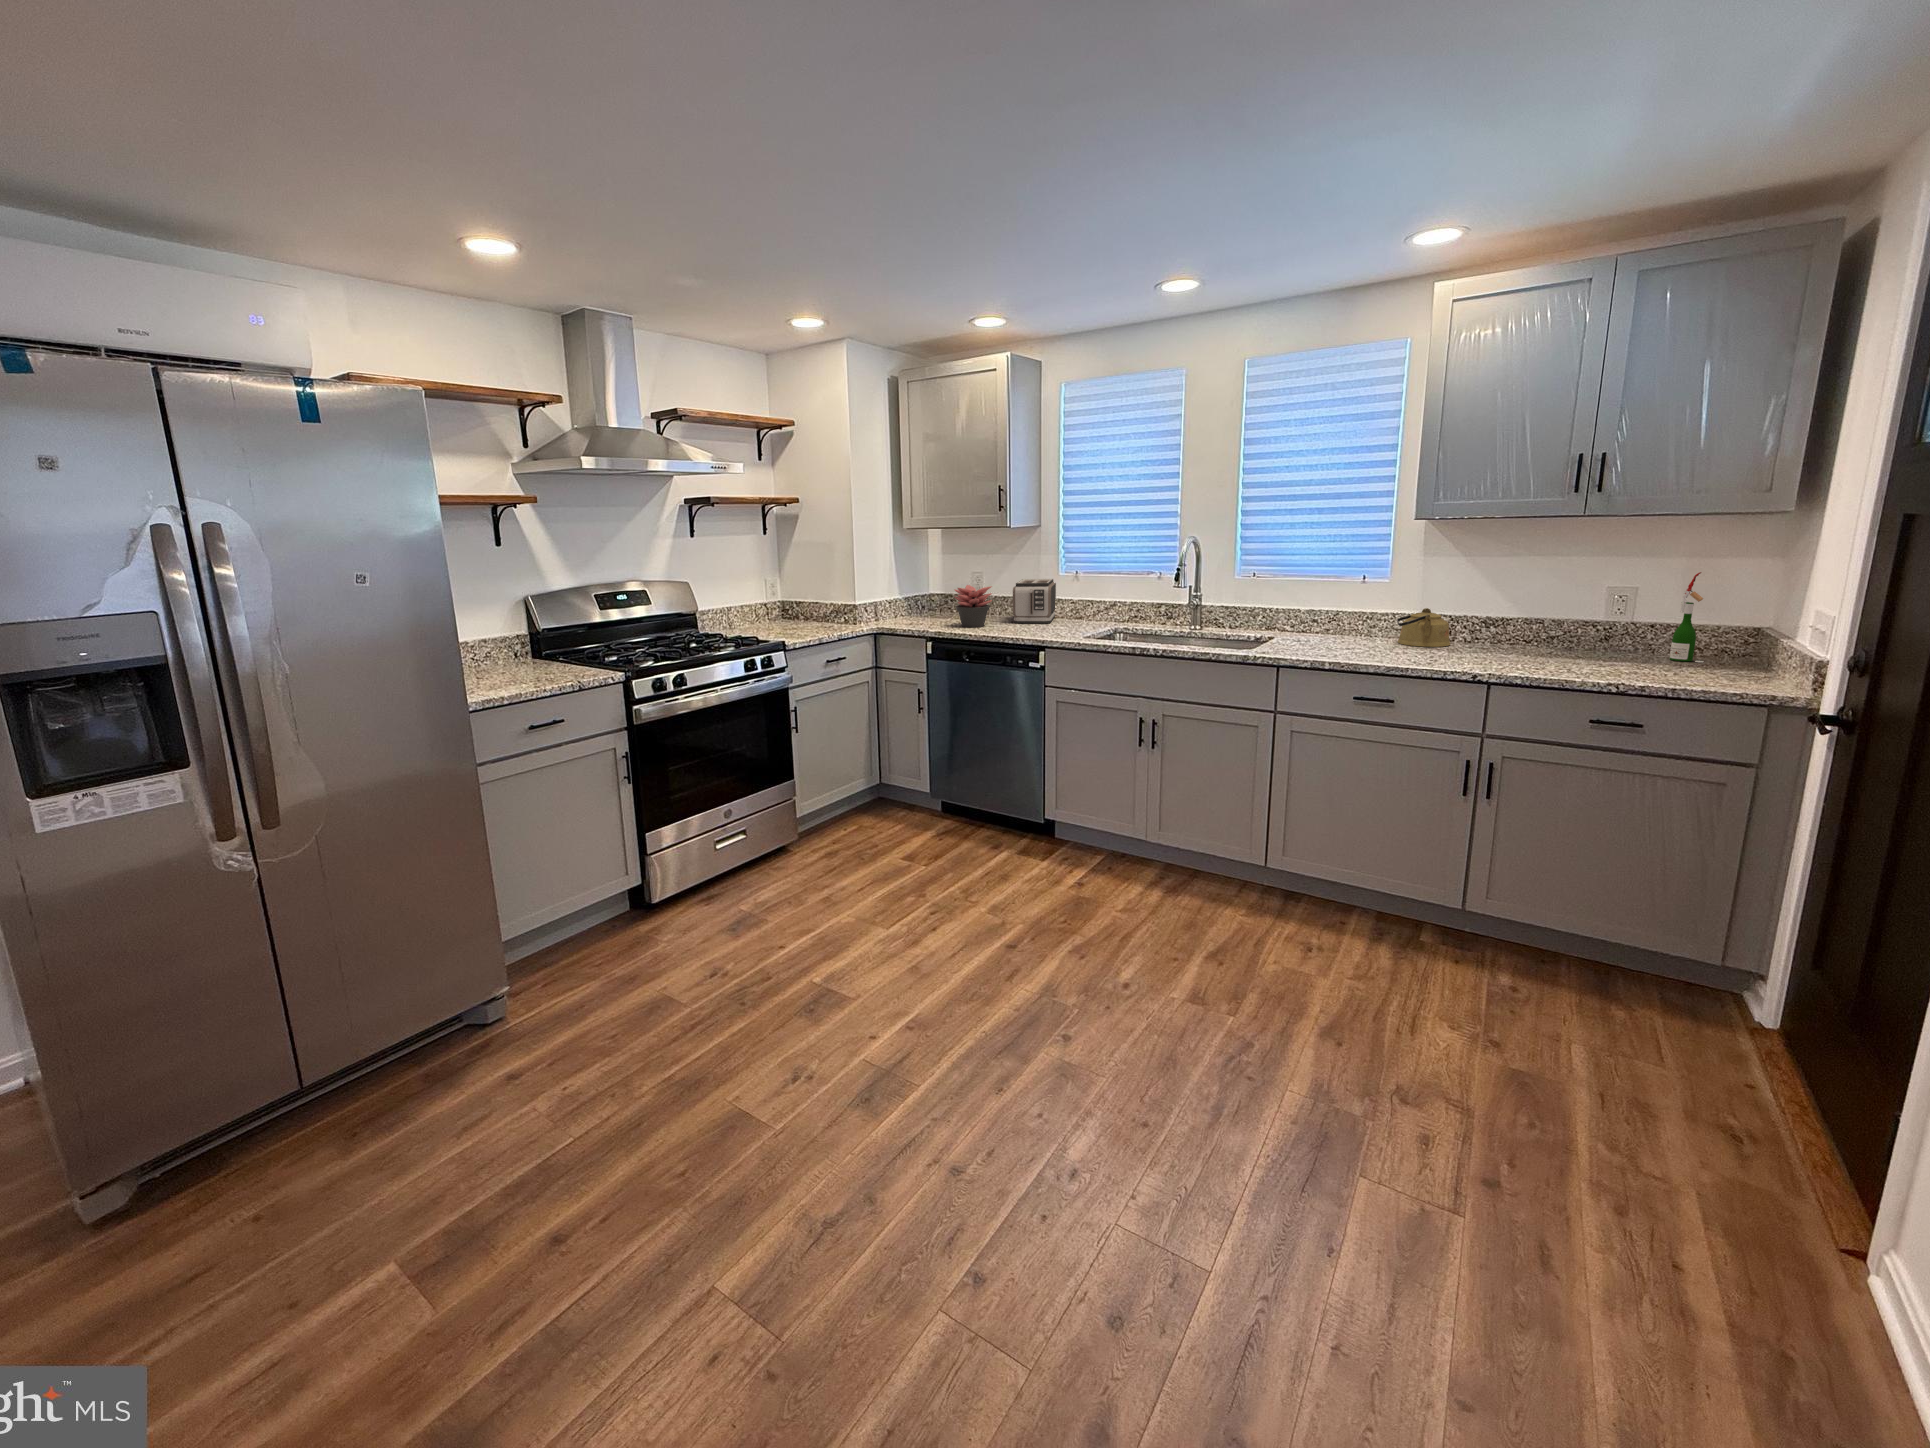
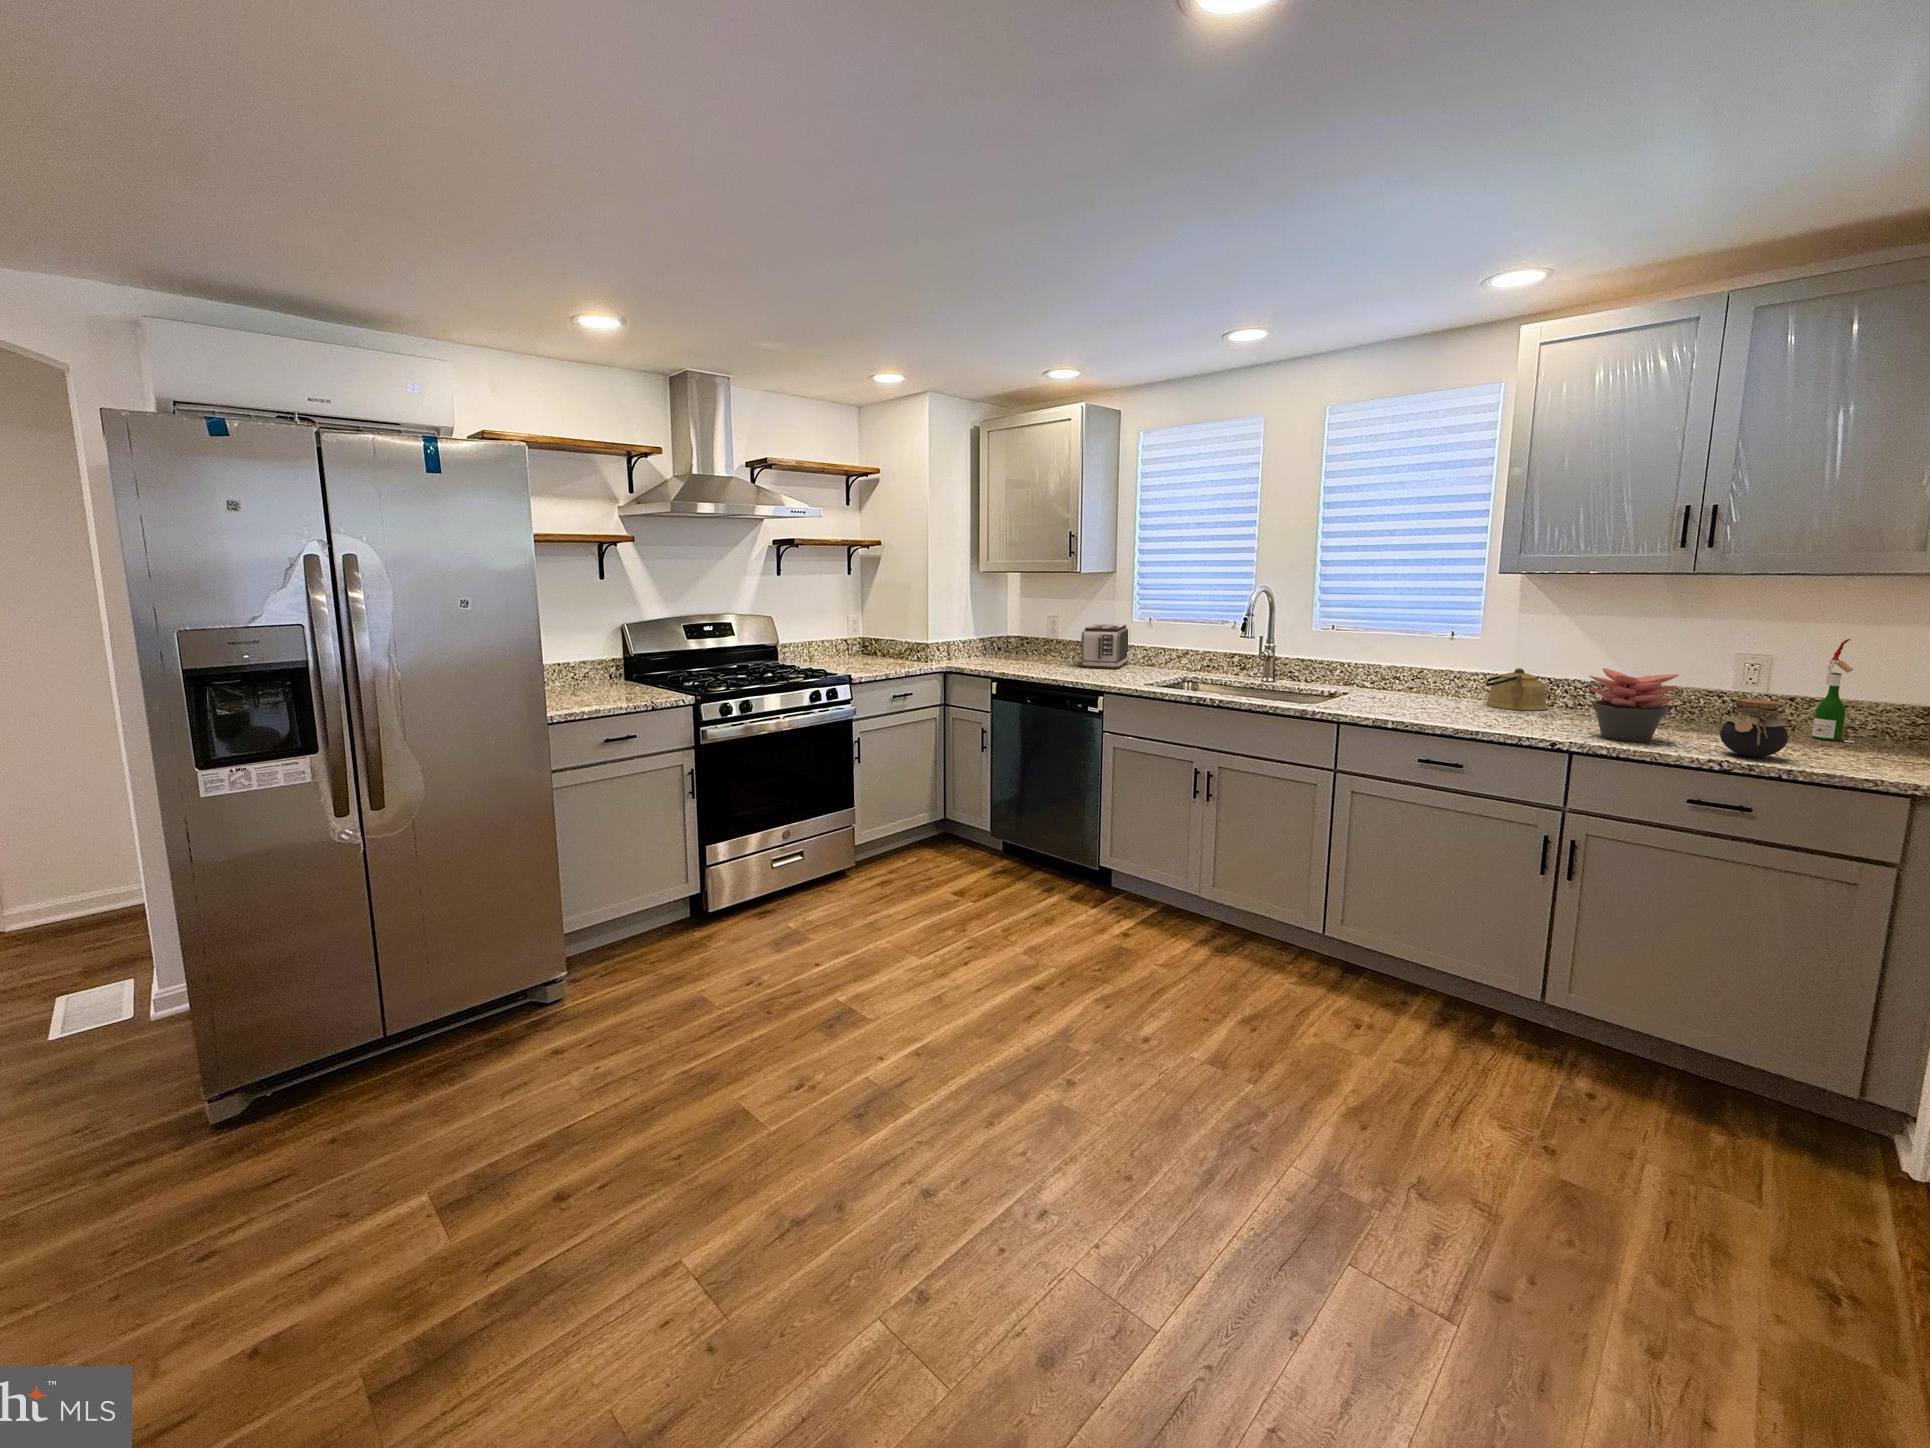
succulent plant: present [955,585,992,627] -> present [1588,668,1679,742]
jar: none [1613,629,1668,680] -> present [1720,699,1788,757]

